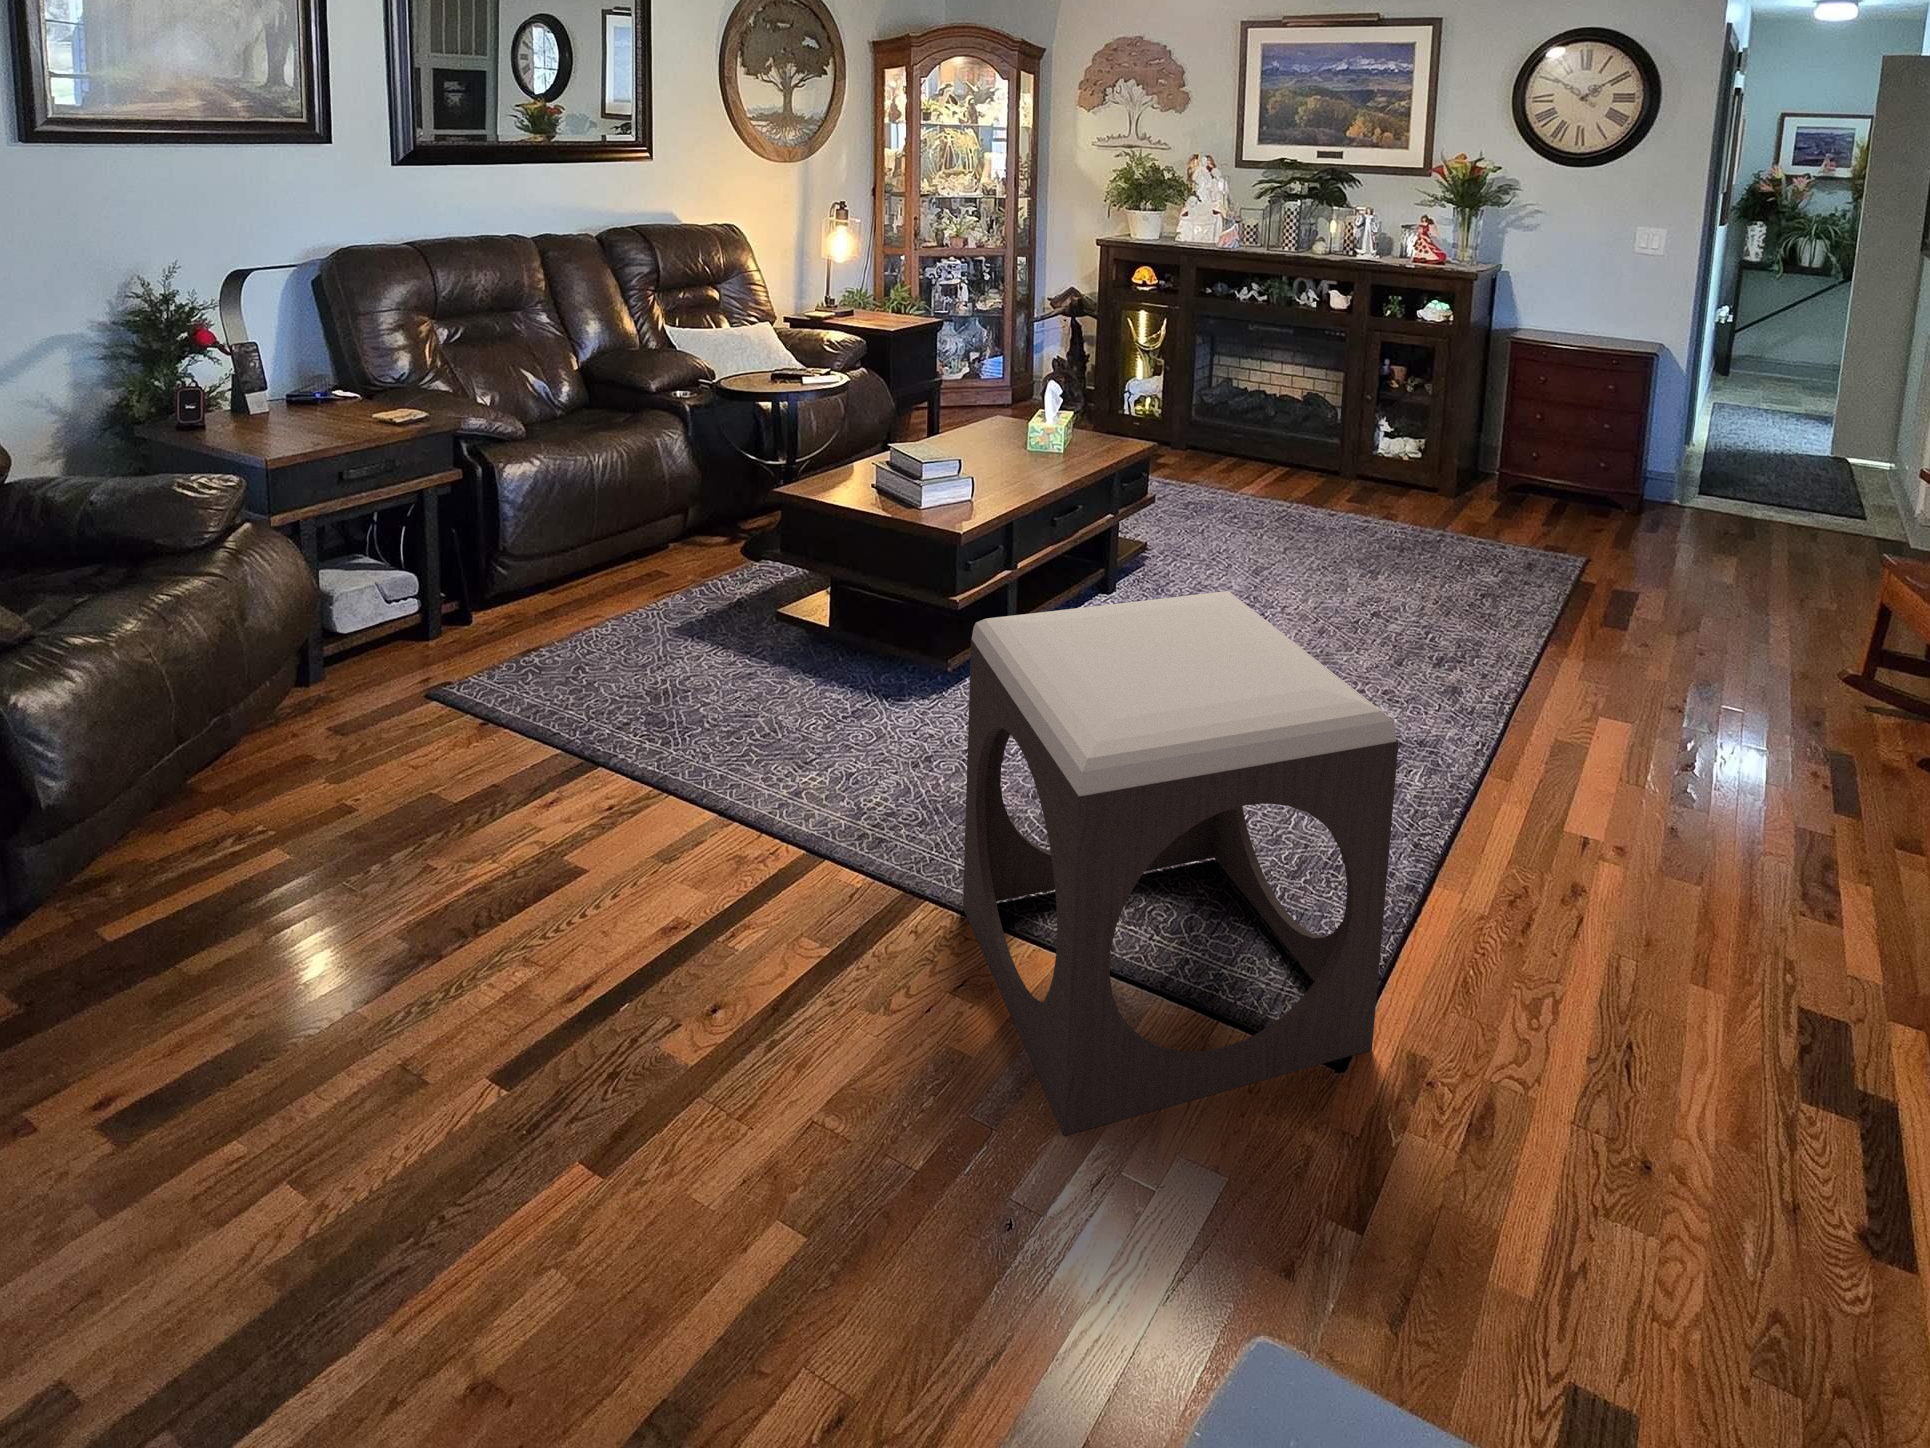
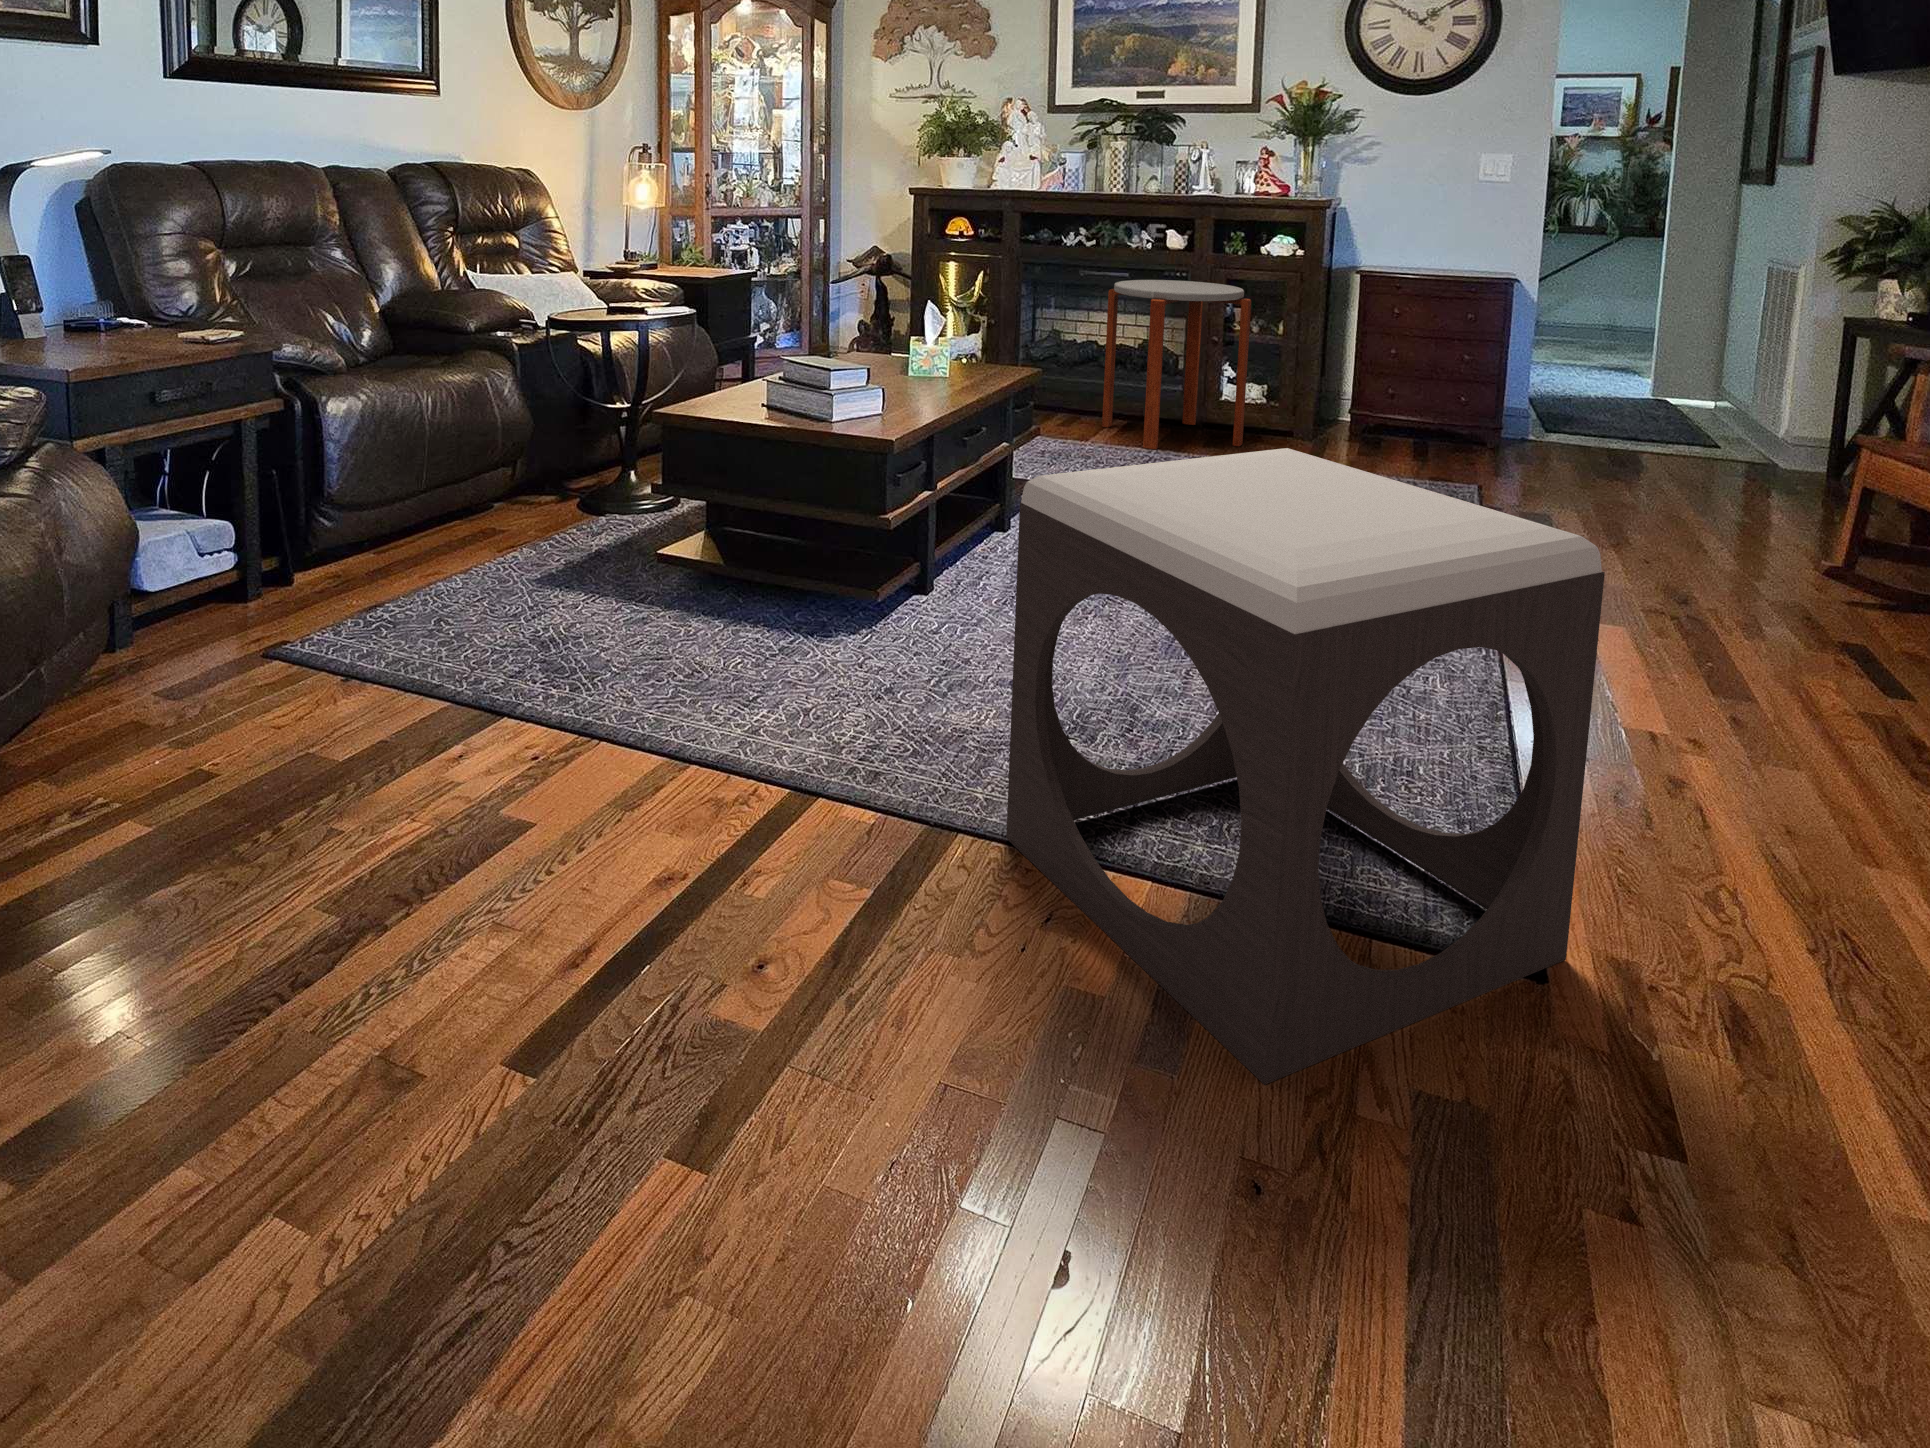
side table: none [1259,341,1396,508] -> present [1102,280,1251,449]

